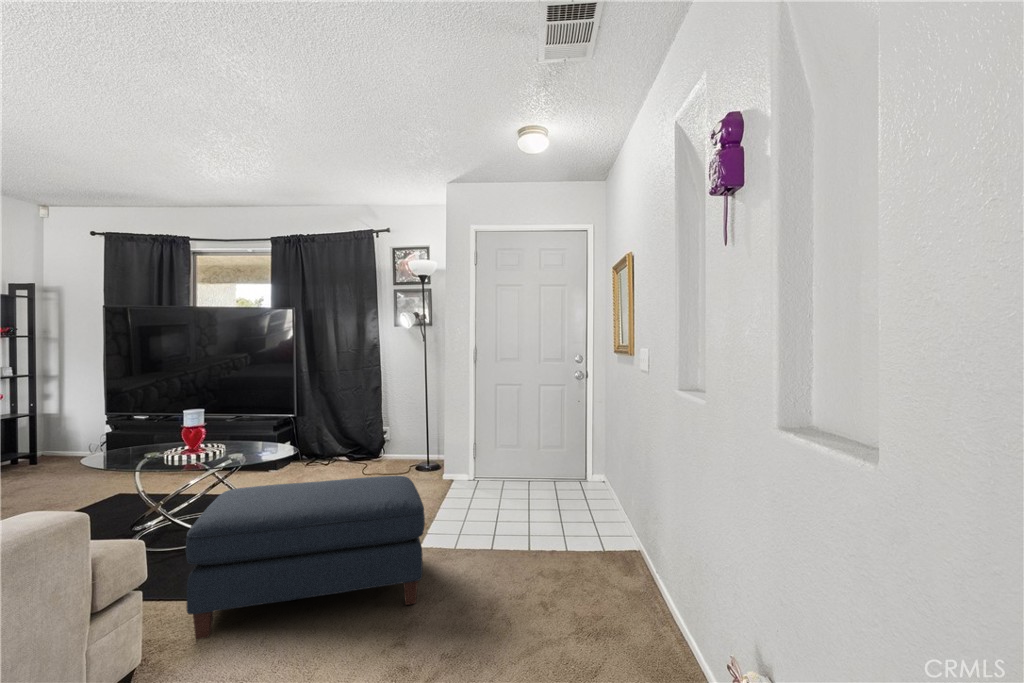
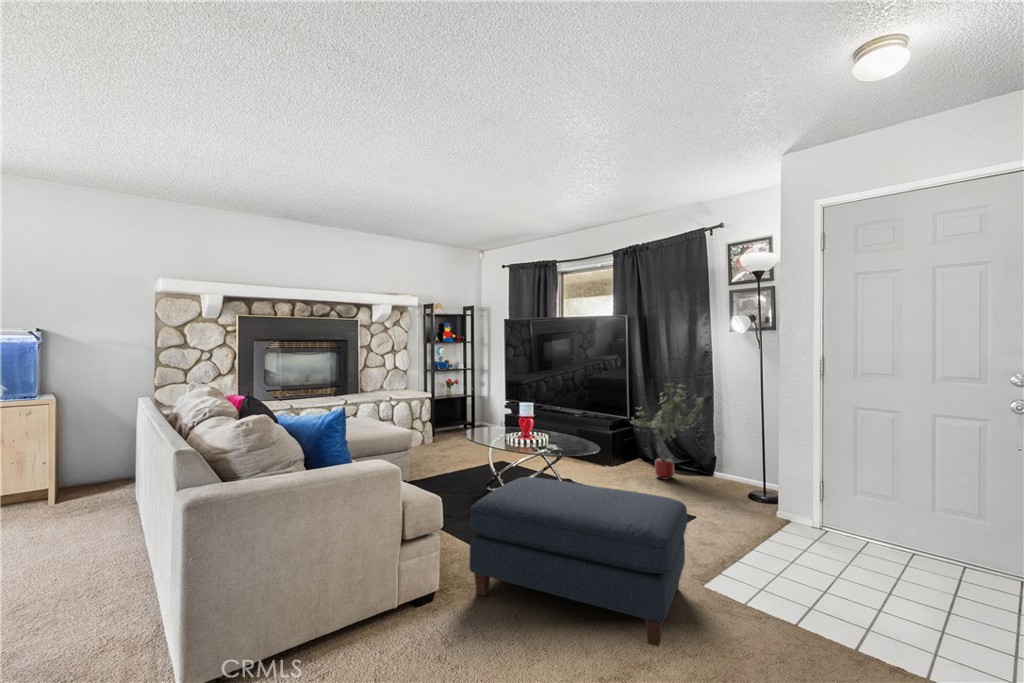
potted tree: none [297,376,377,472] -> present [631,383,704,479]

